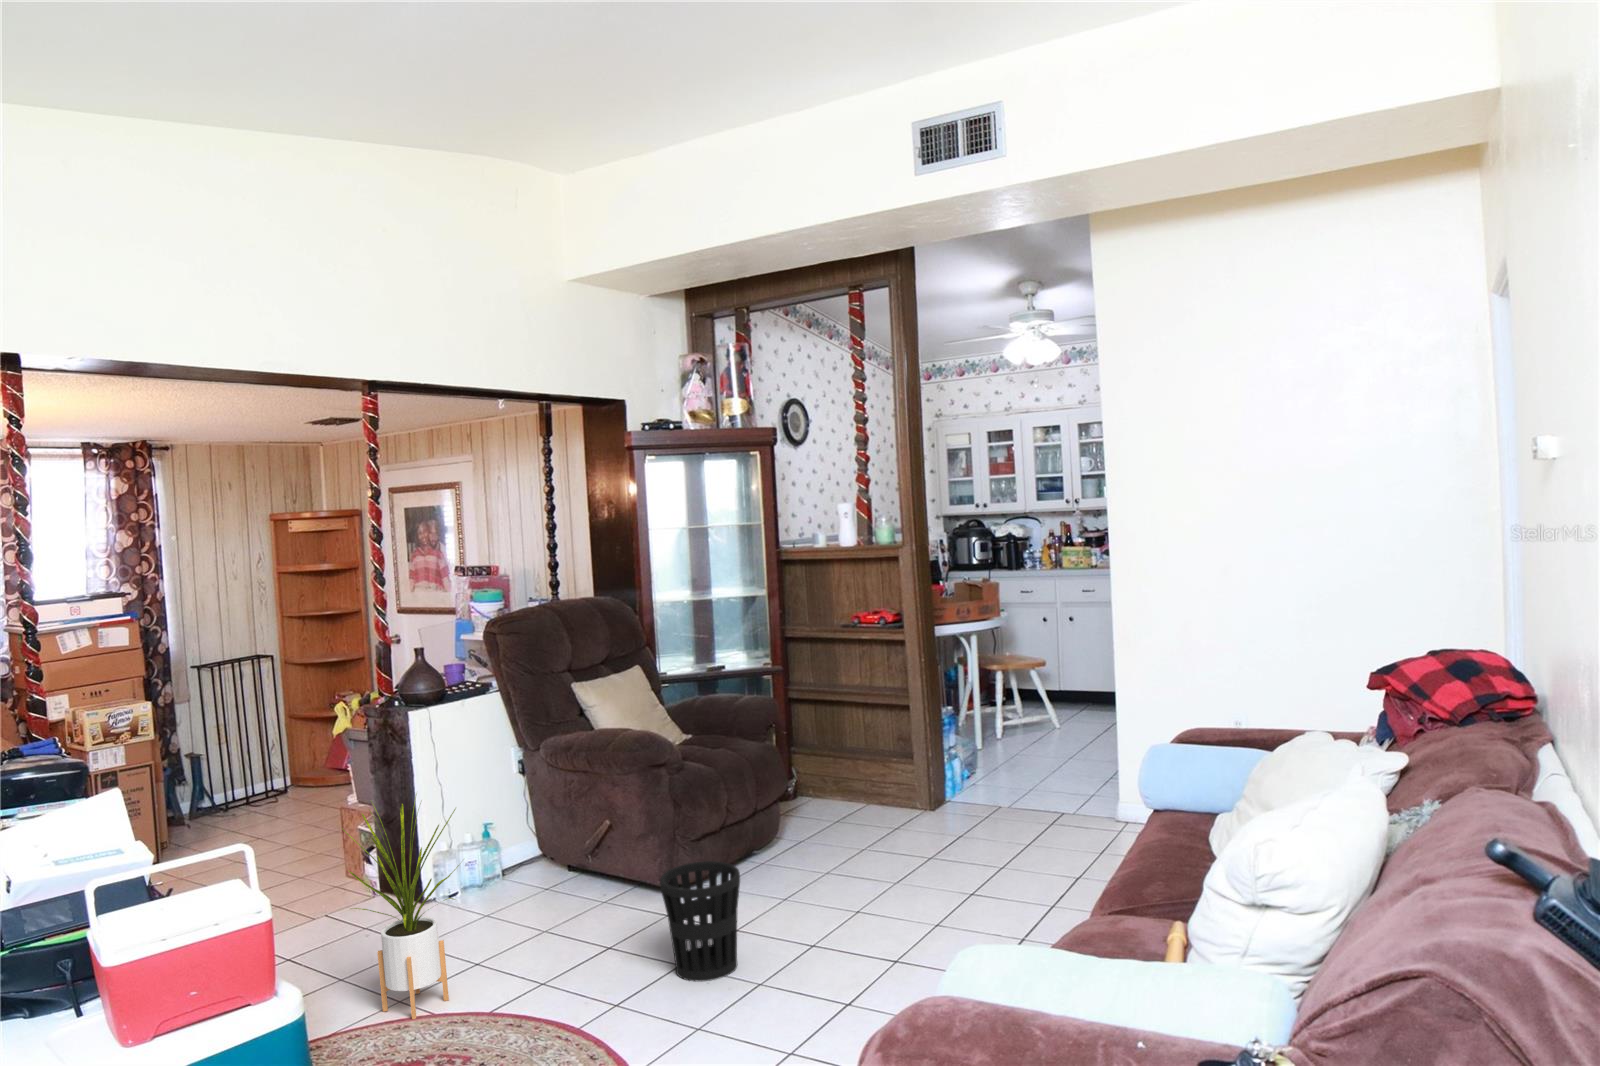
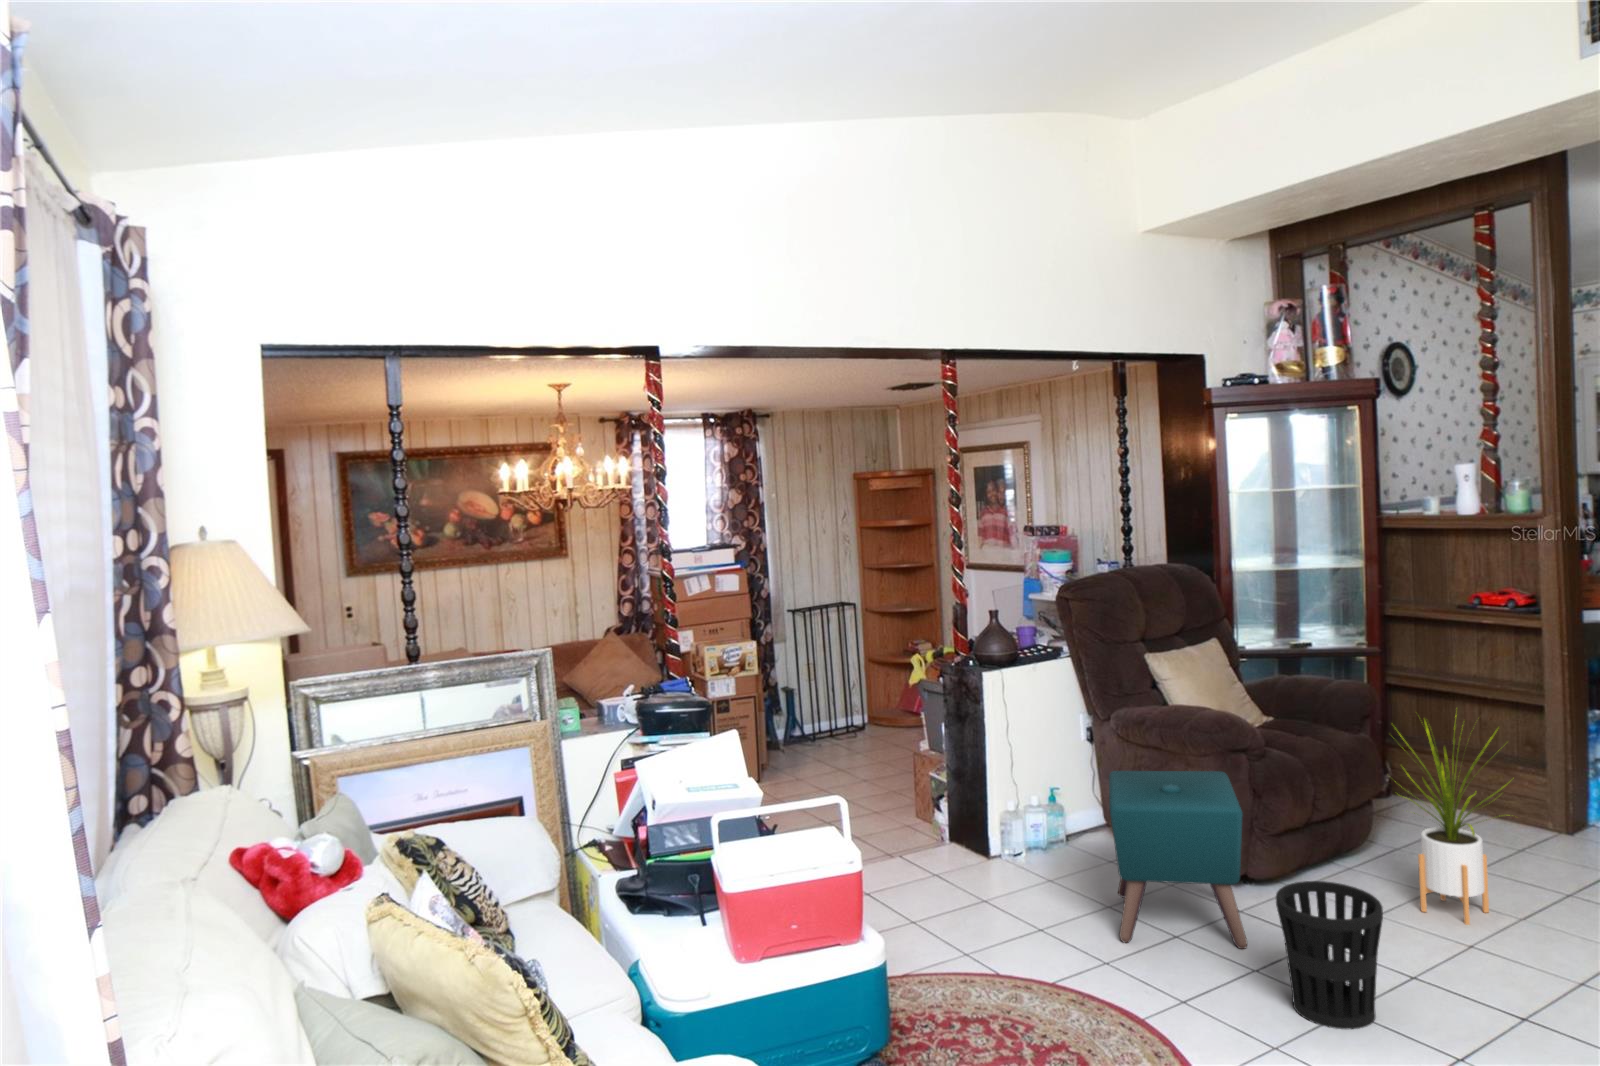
ottoman: none [526,783,648,951] -> present [1109,771,1247,949]
house plant: present [343,794,459,1019] -> present [1400,720,1507,925]

